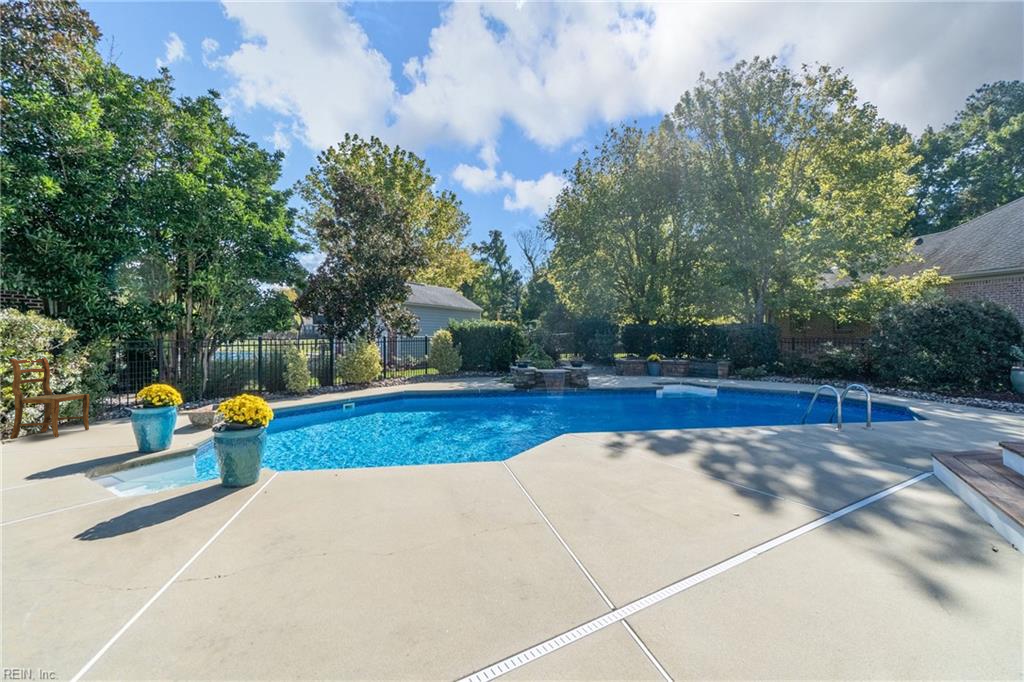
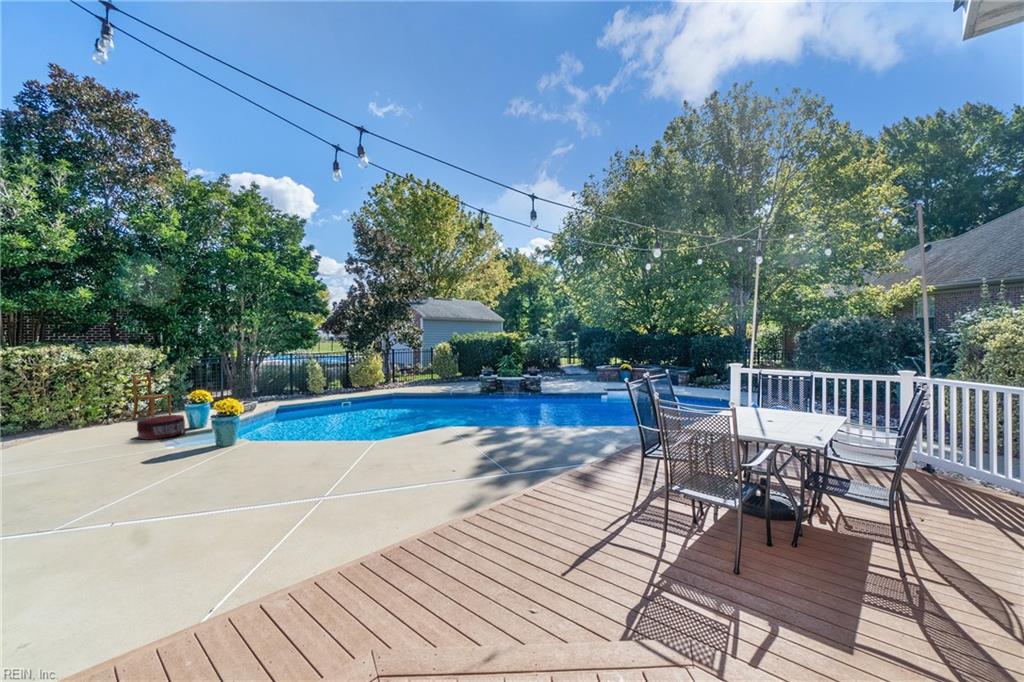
pouf: none [31,428,137,480] -> present [137,415,186,440]

